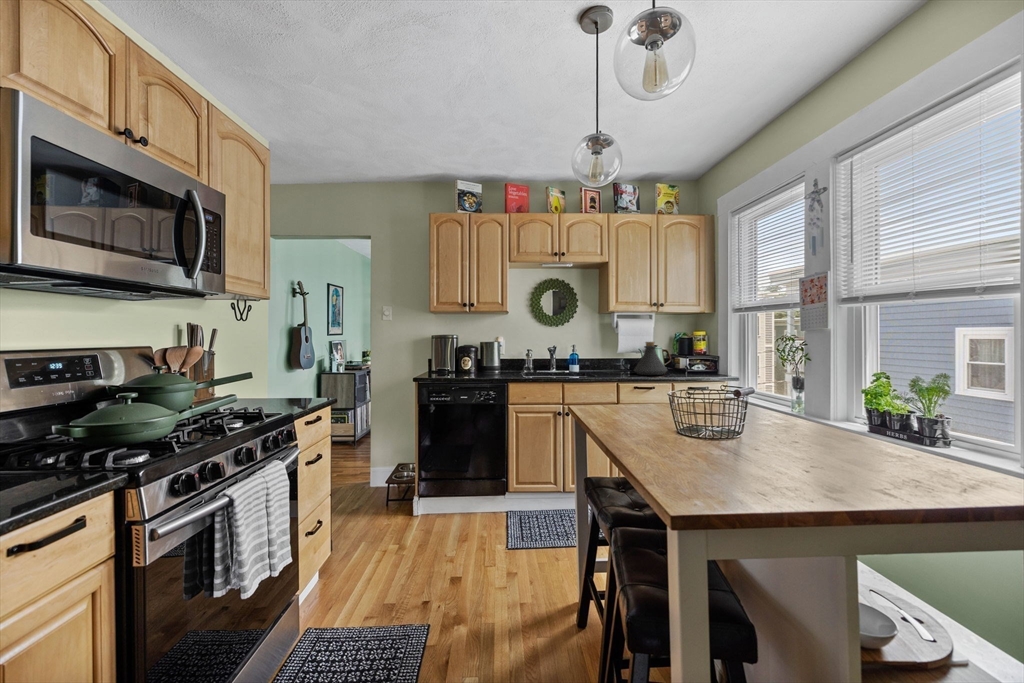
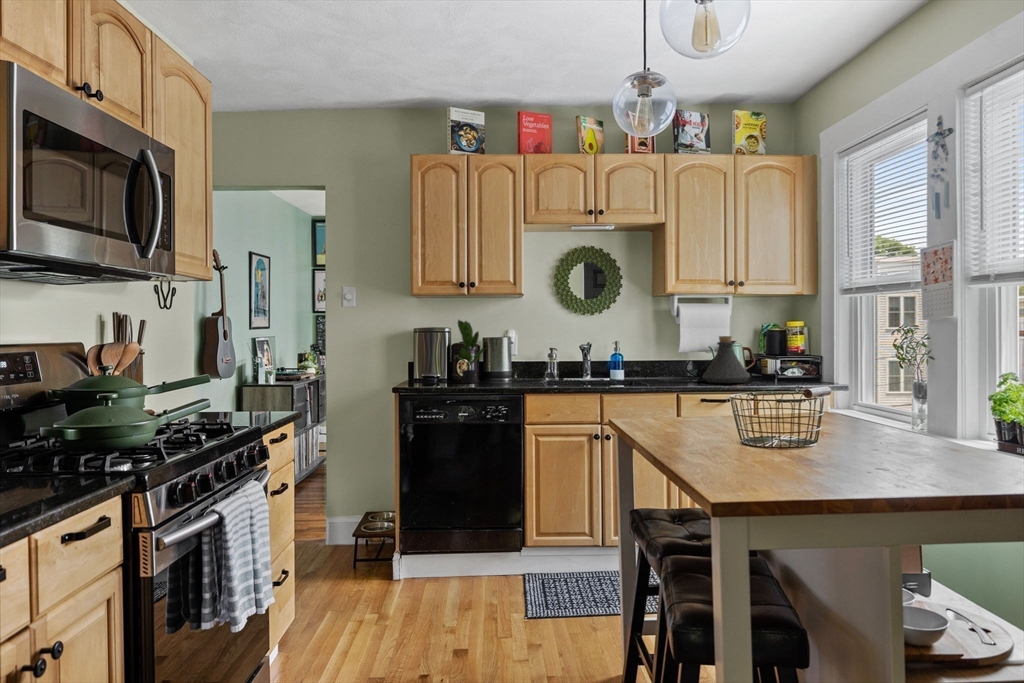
potted plant: none [459,329,482,374] -> present [458,320,485,383]

